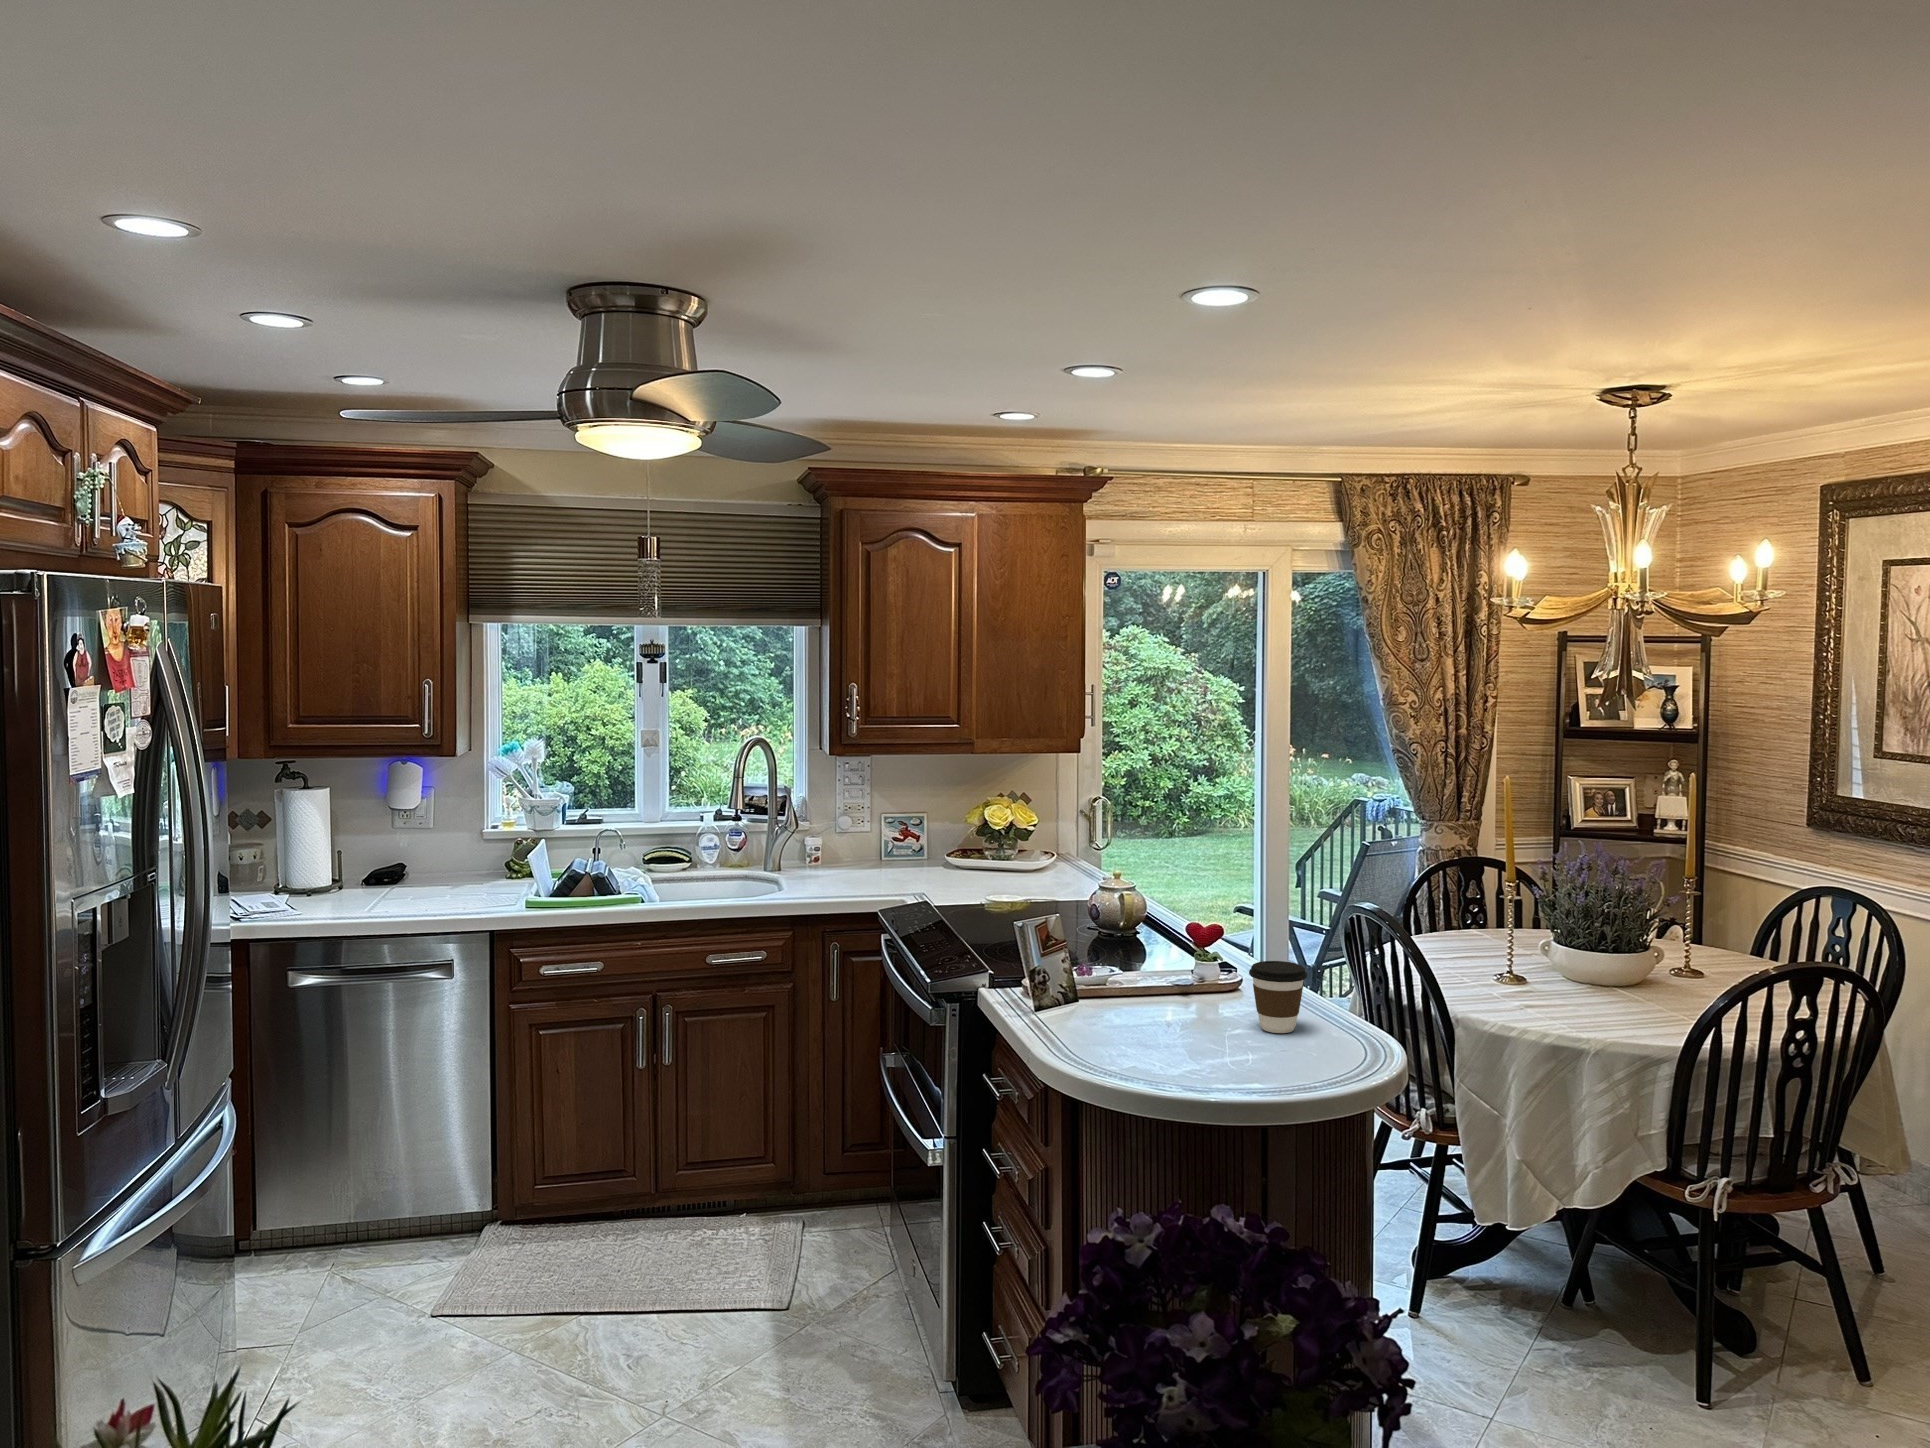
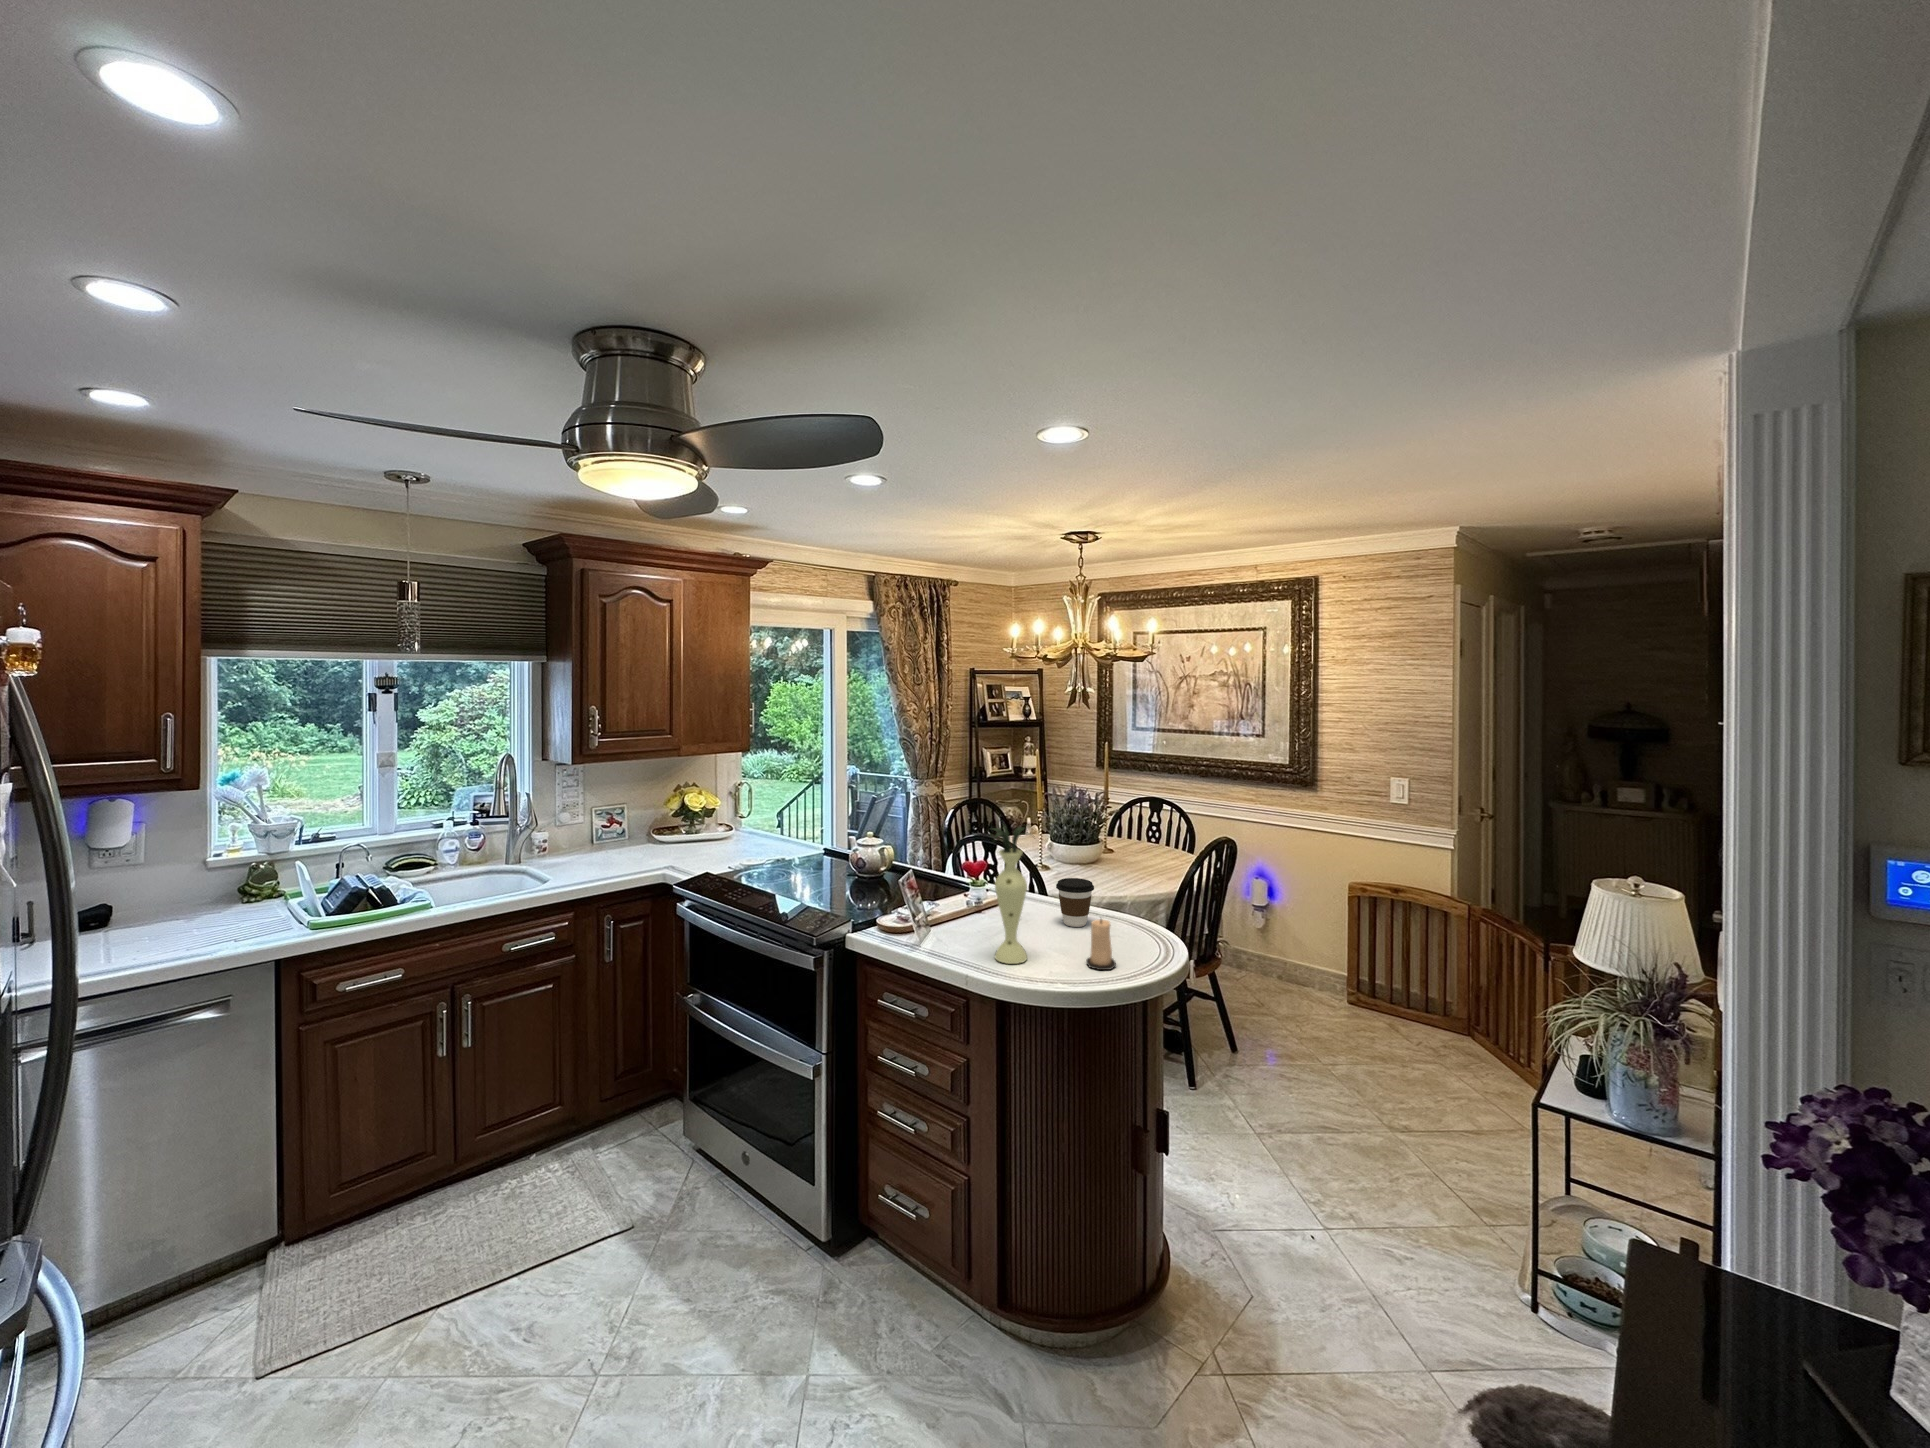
vase: none [1075,856,1154,1054] -> present [993,825,1031,964]
candle: none [1191,1007,1234,1083] -> present [1086,919,1116,970]

